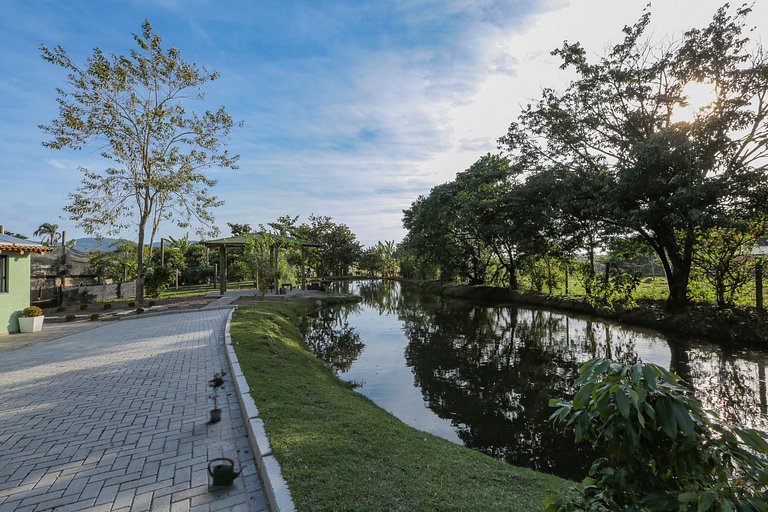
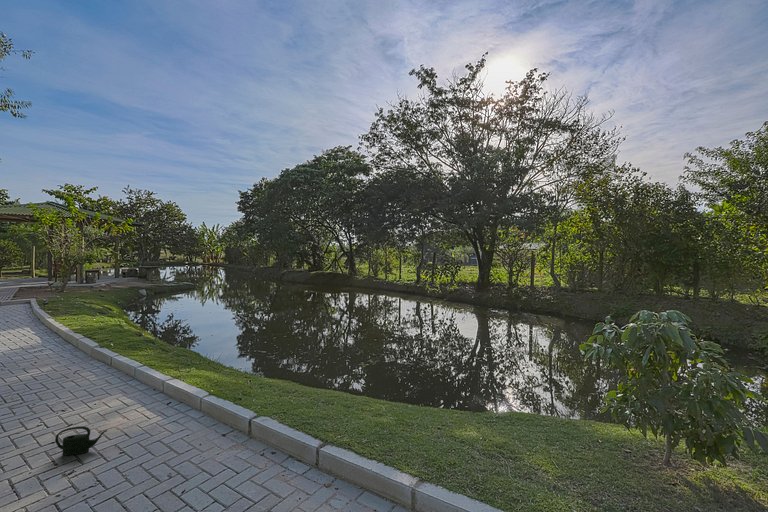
potted plant: present [208,370,227,421] -> none [18,348,52,409]

